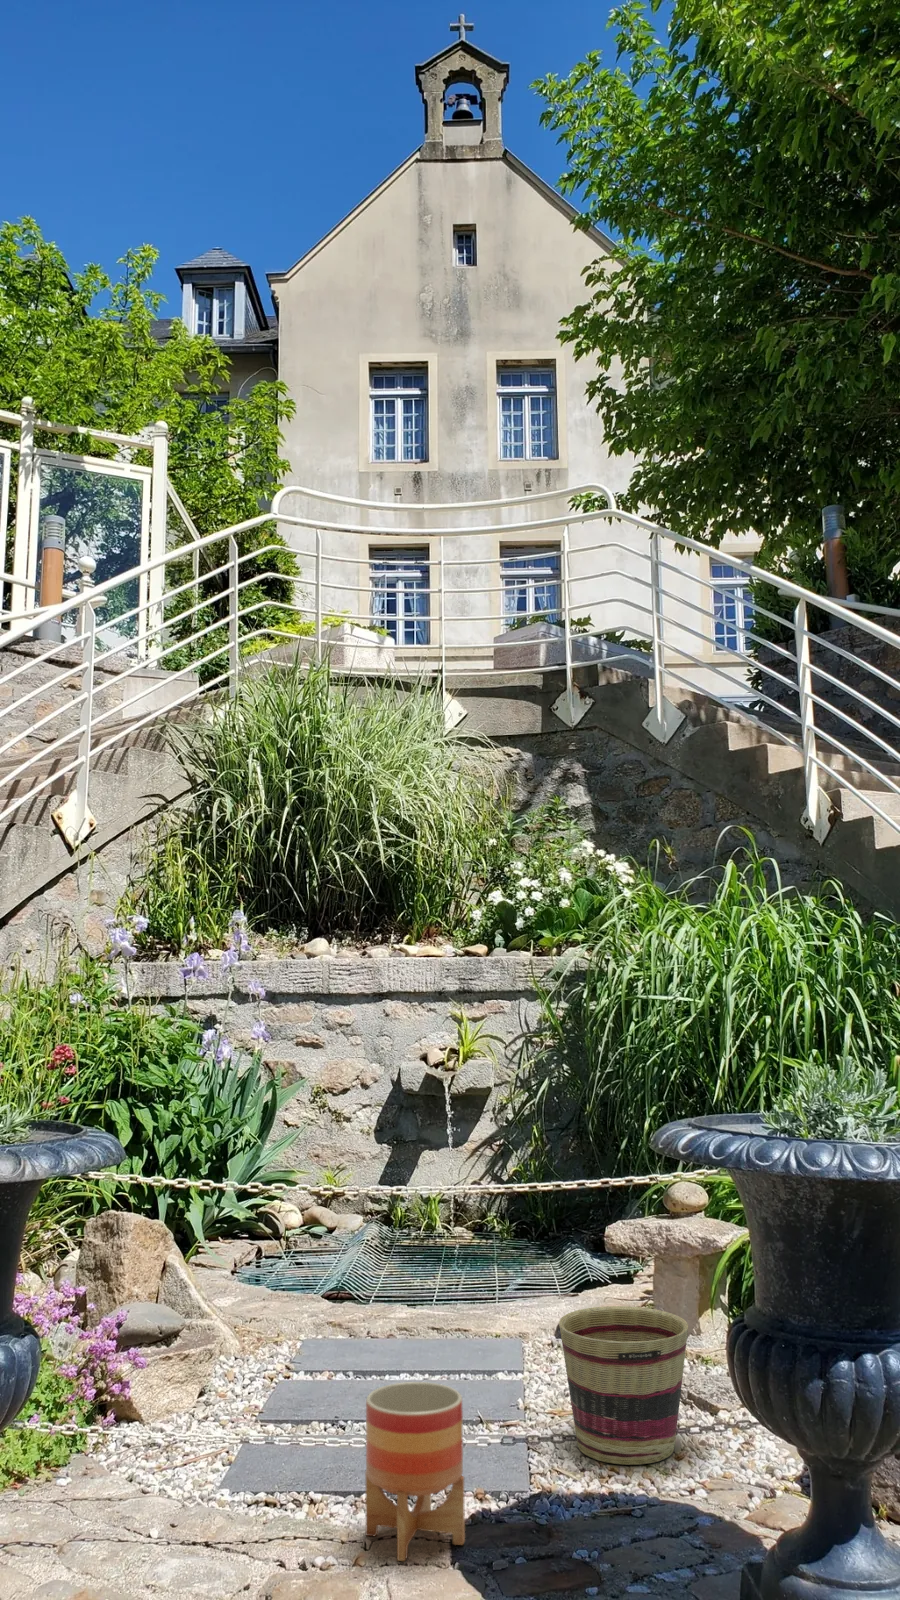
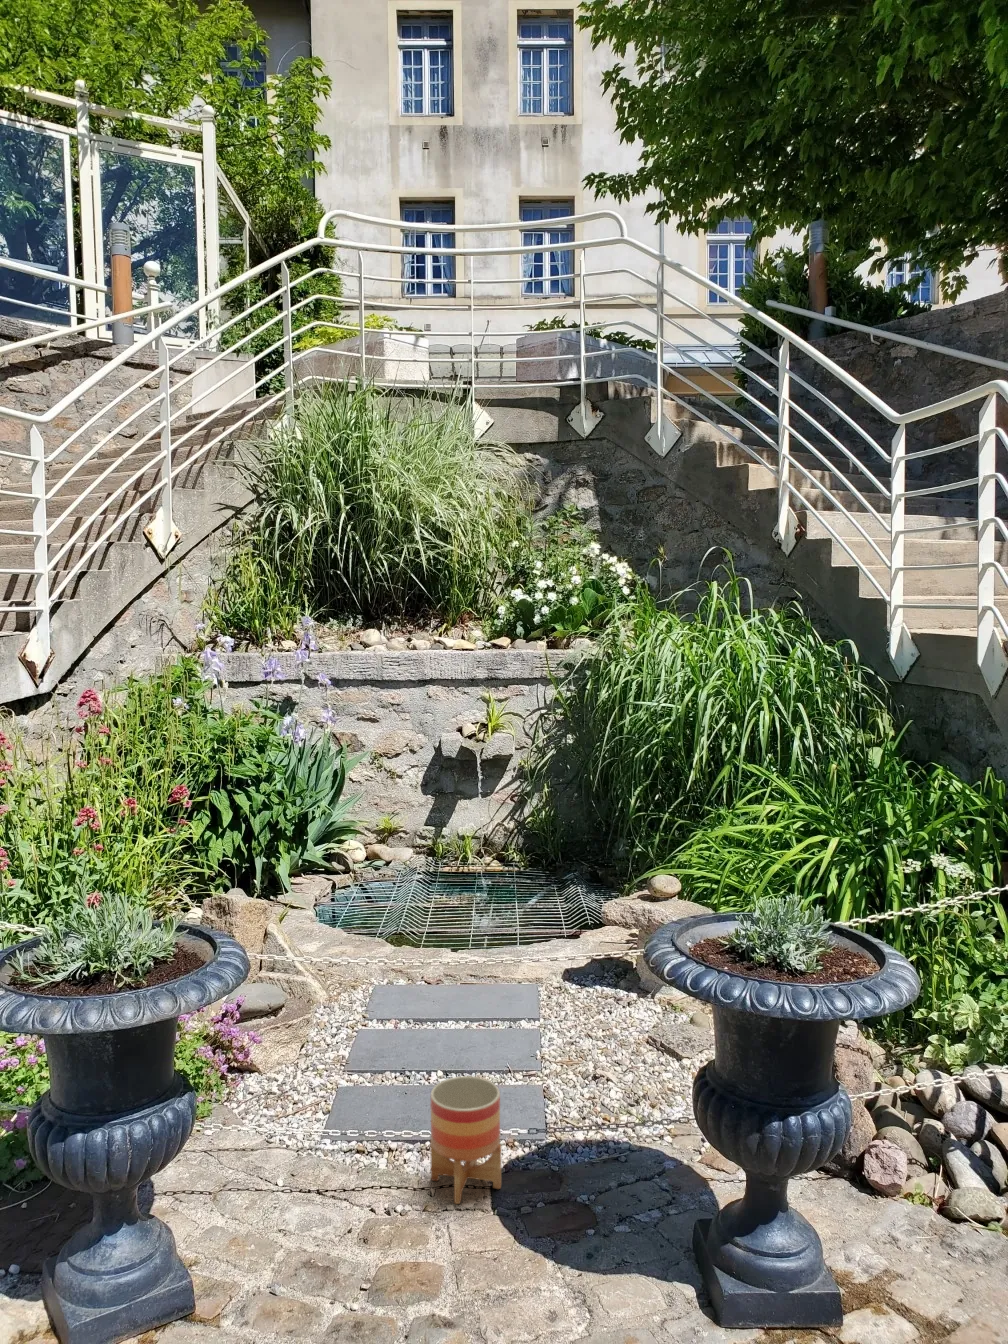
basket: present [559,1306,688,1465] -> none [569,993,664,1112]

